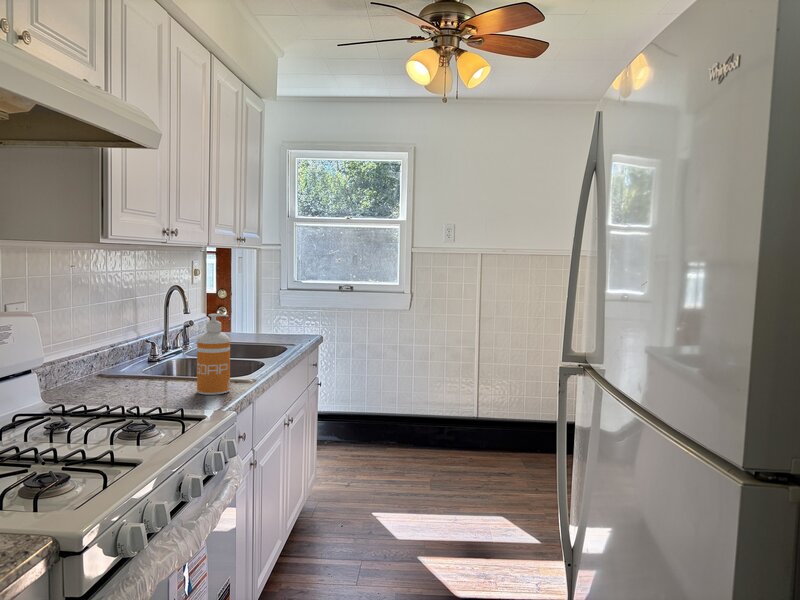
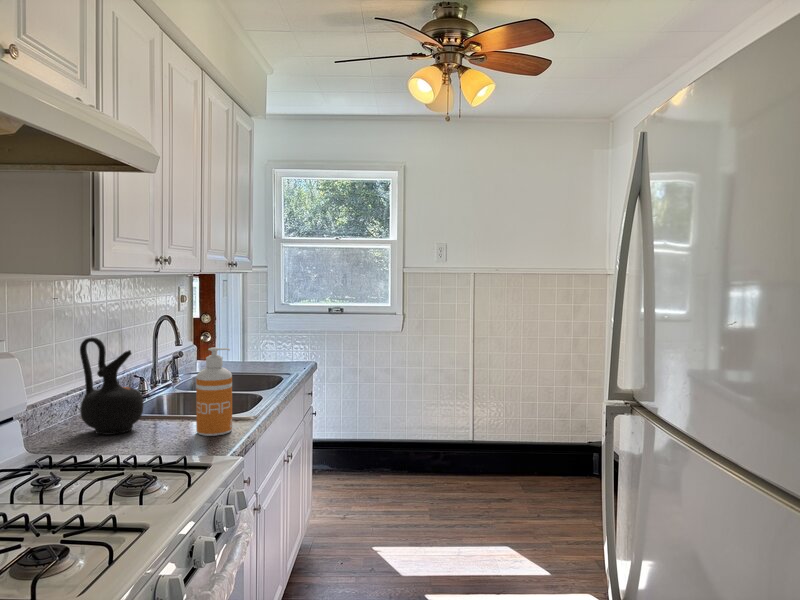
ceramic jug: none [92,302,150,391] -> present [80,337,144,435]

